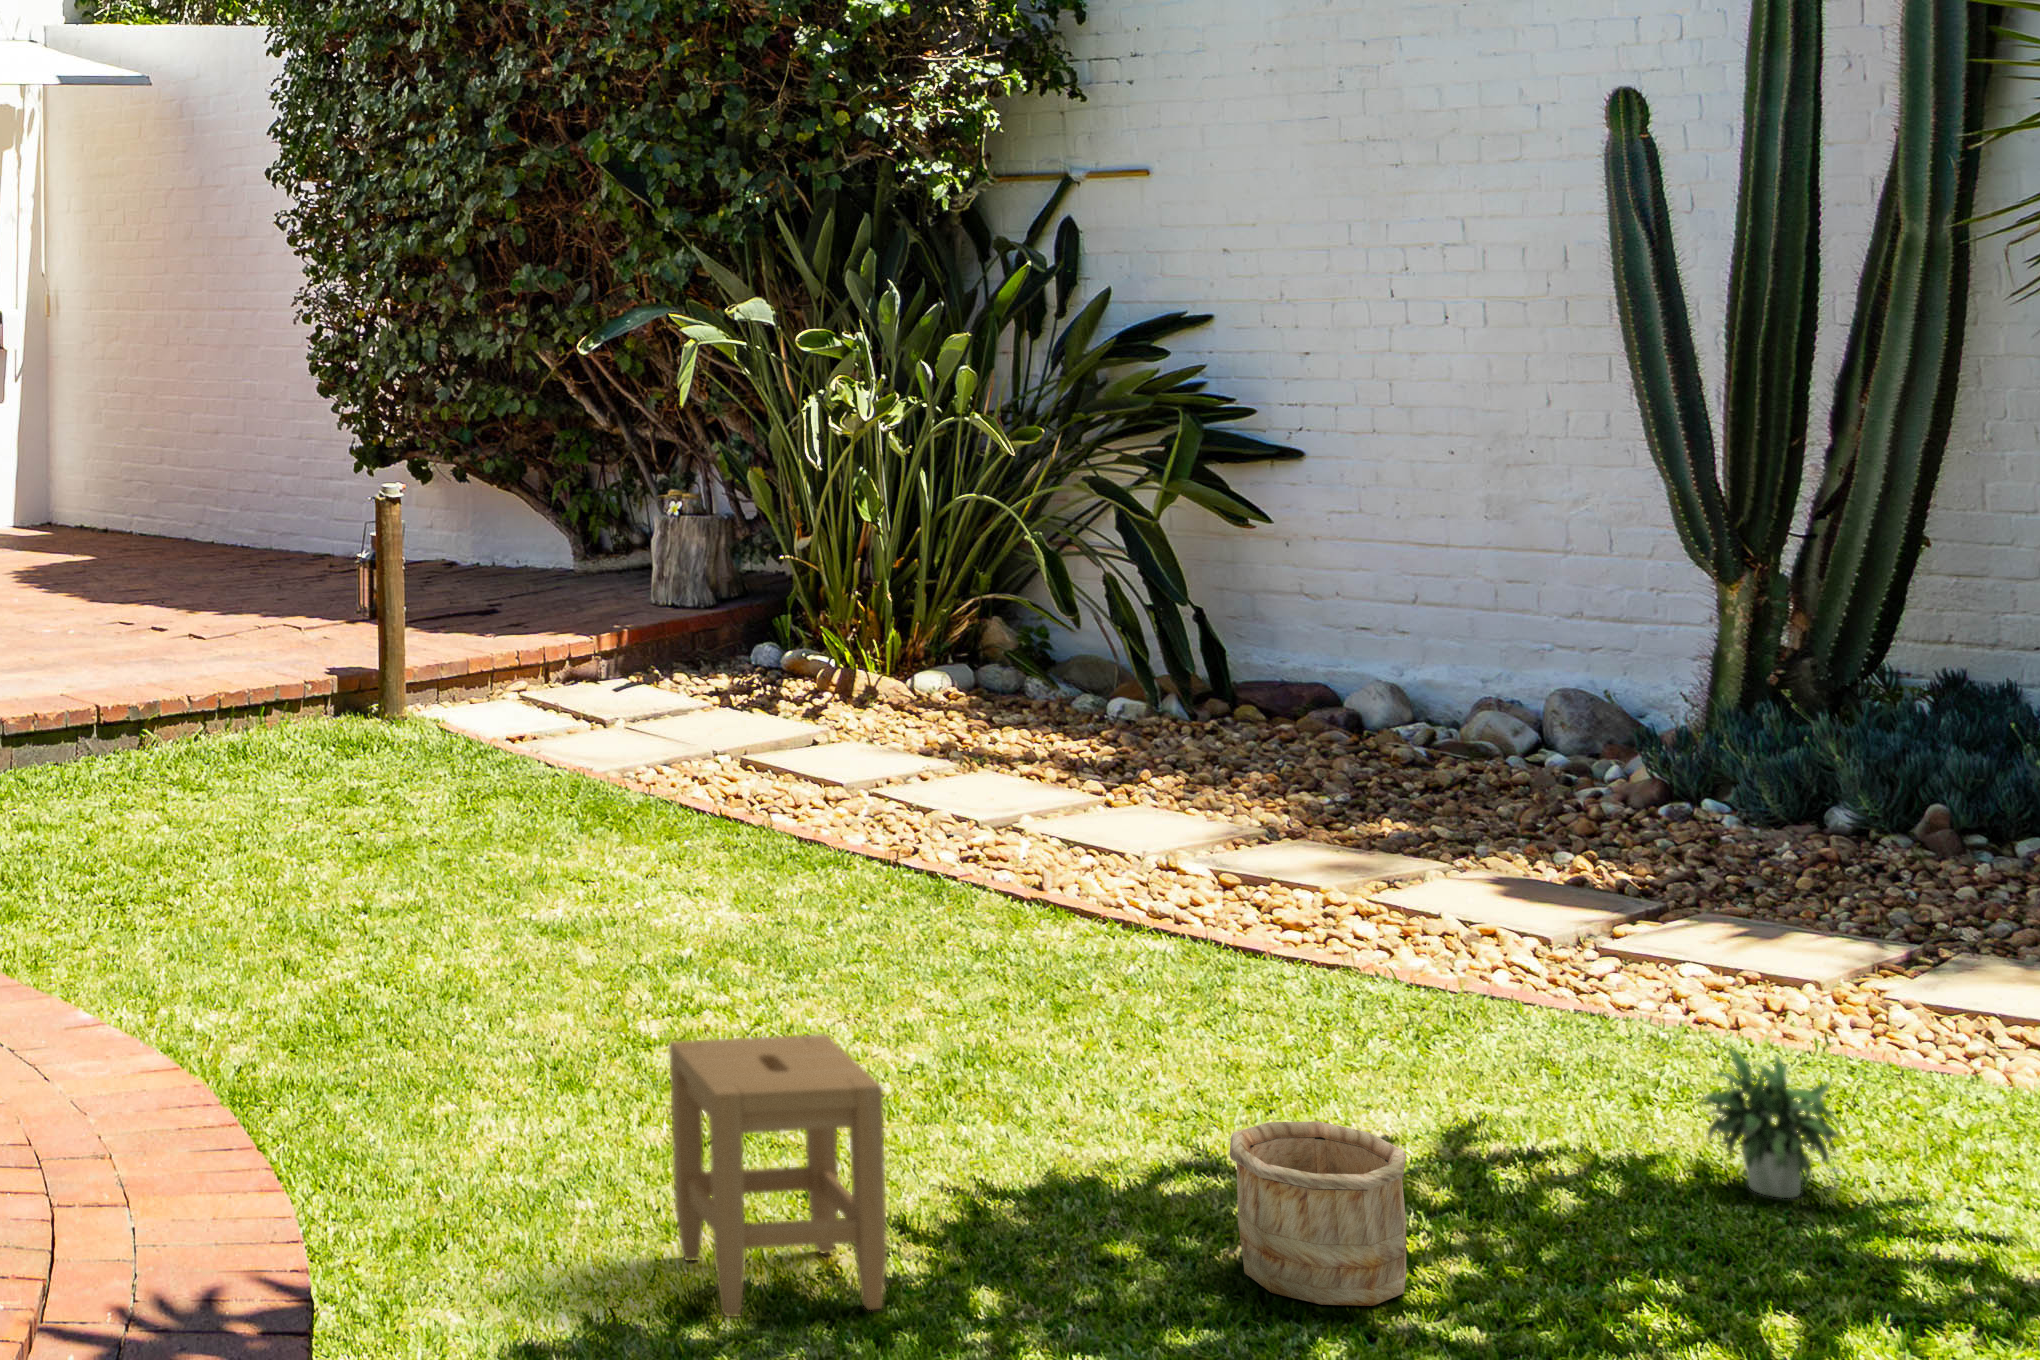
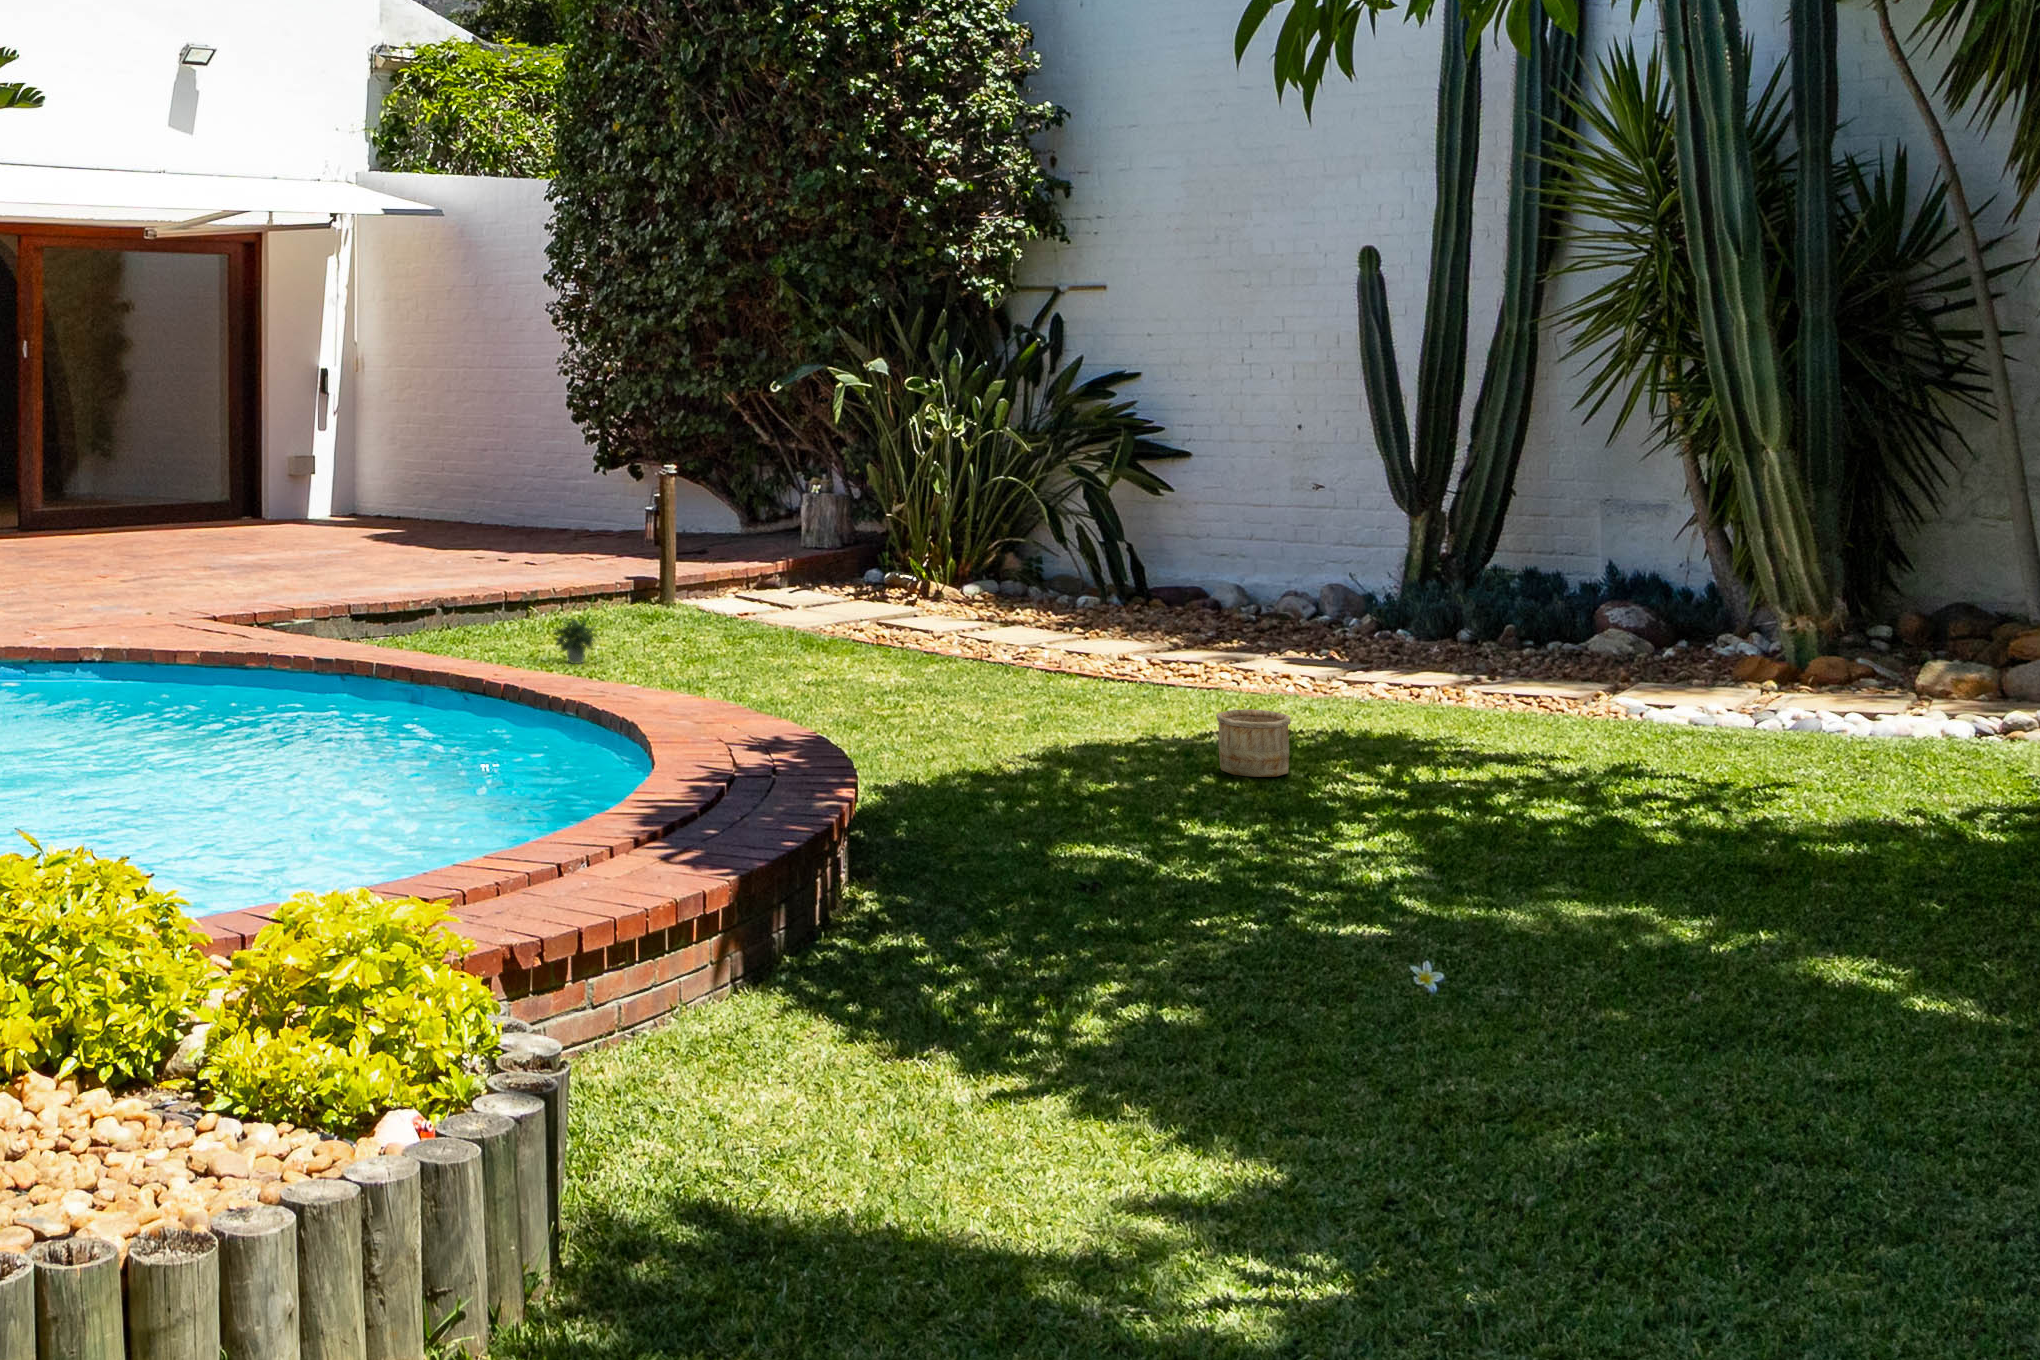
stool: present [669,1034,887,1317] -> none [978,674,1079,784]
potted plant: present [1697,1049,1843,1198] -> present [554,618,603,664]

